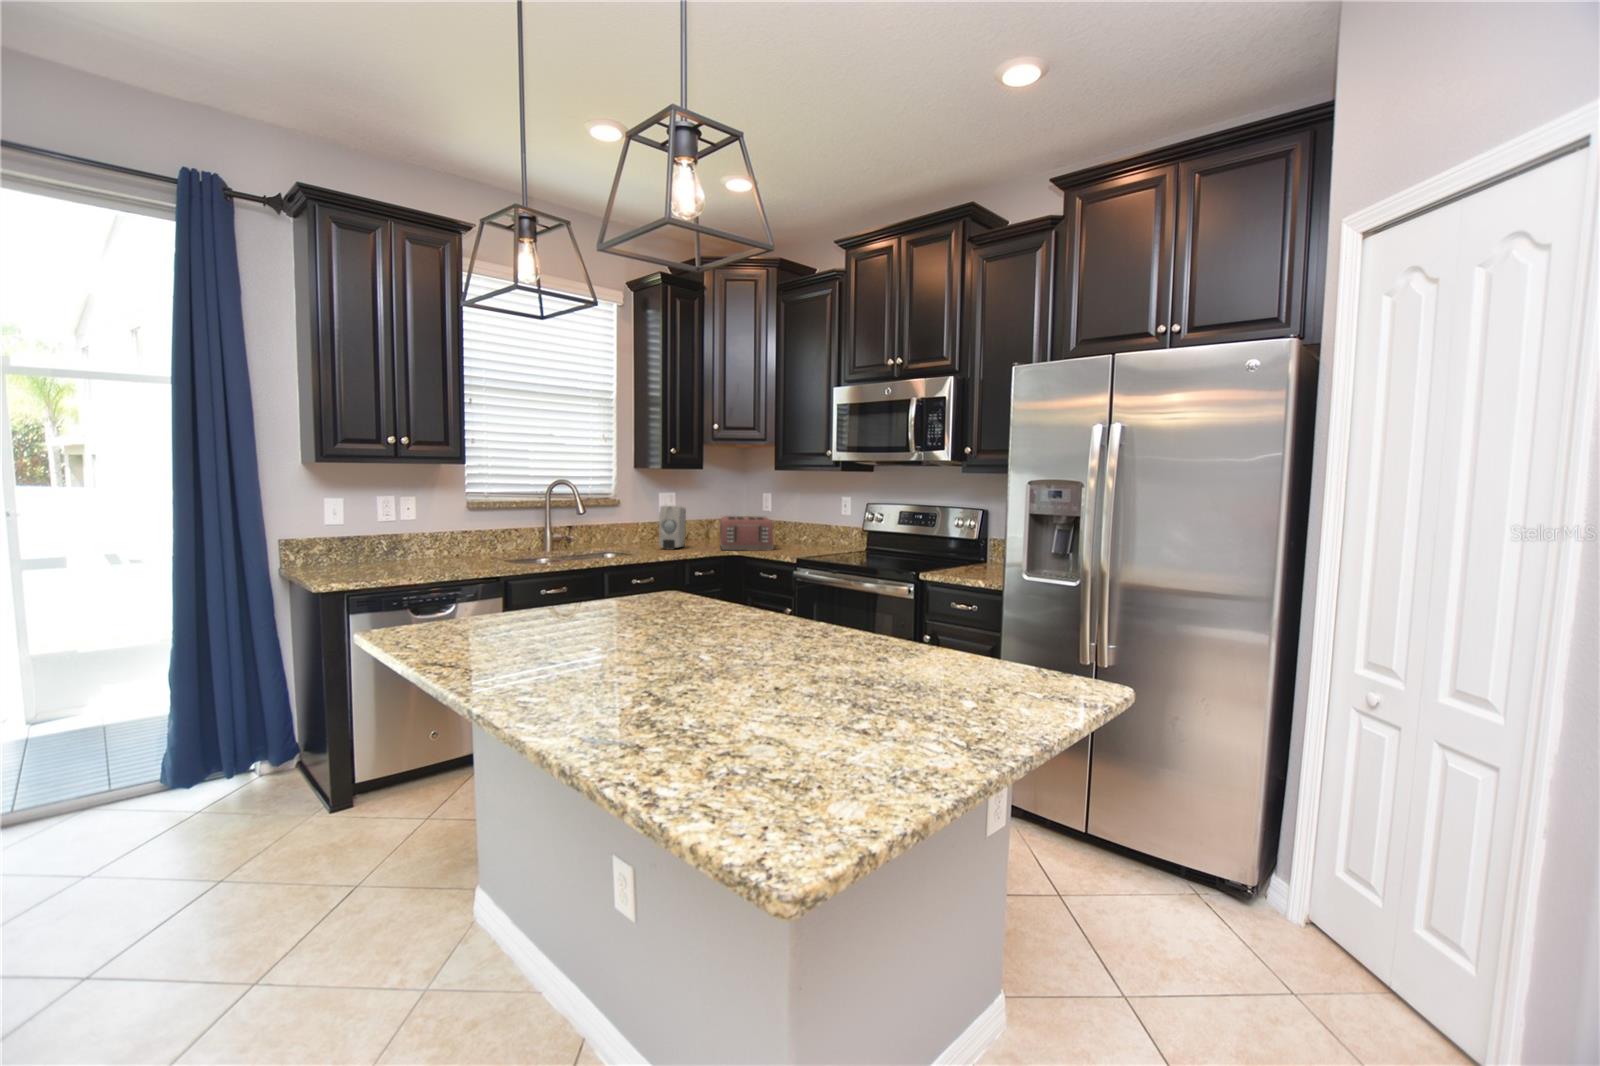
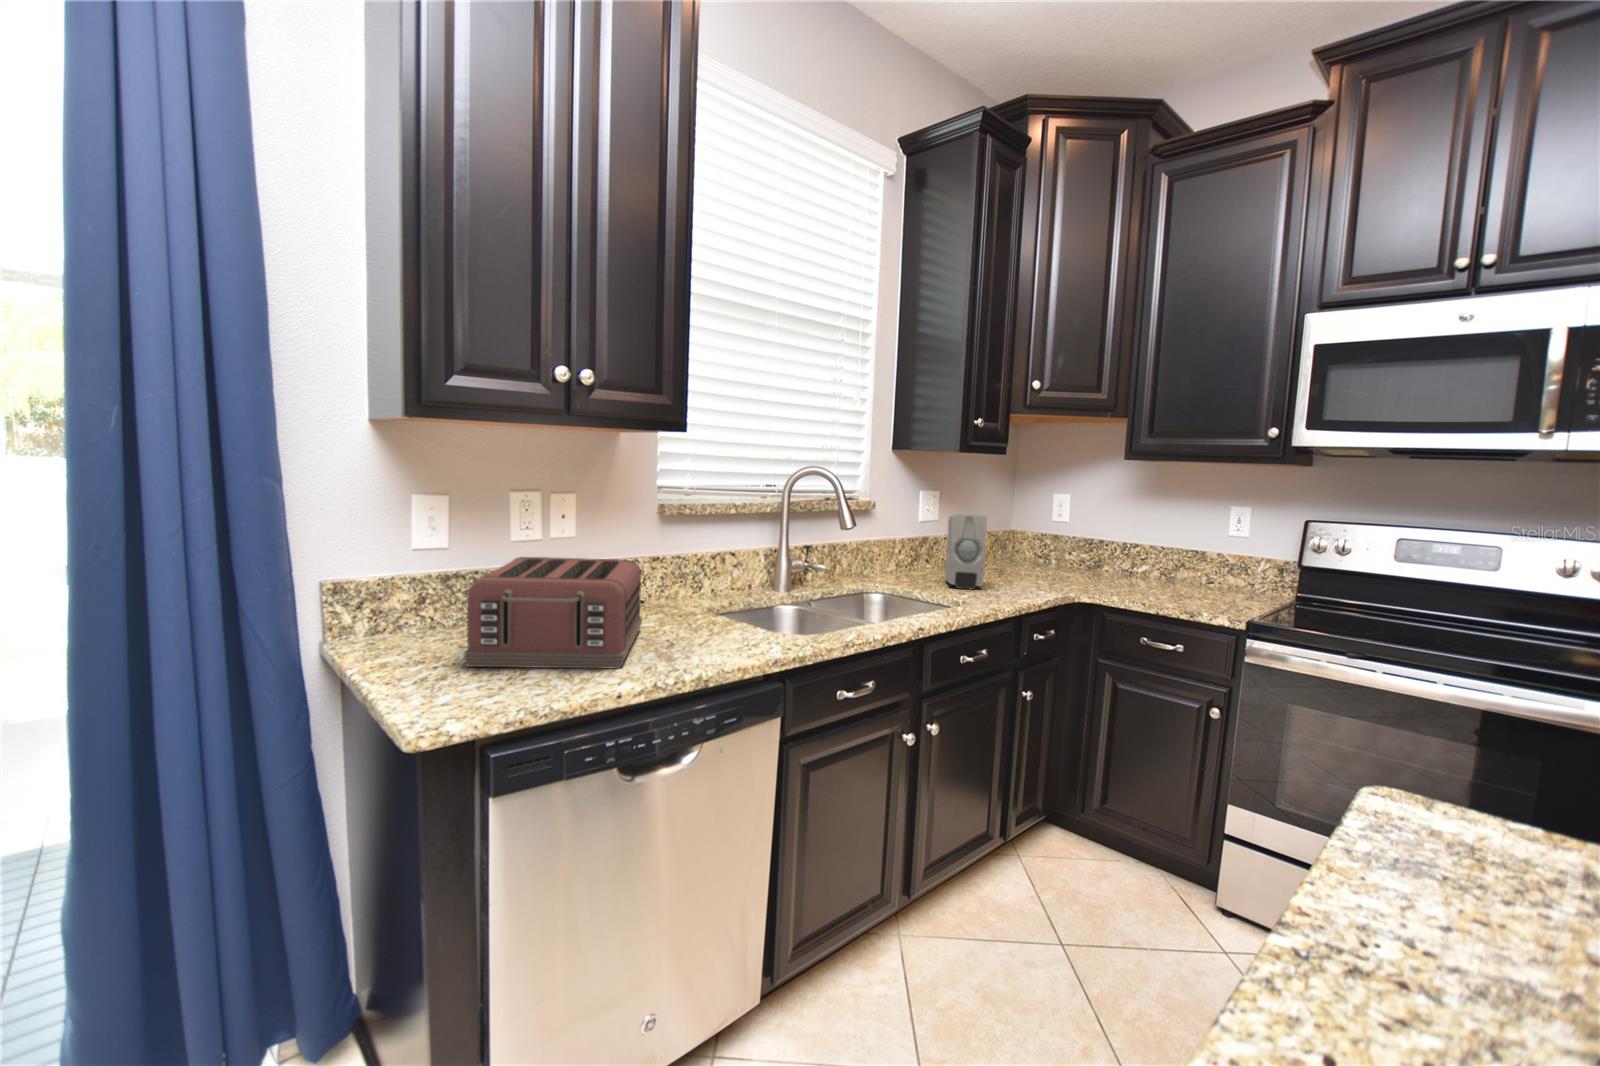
toaster: present [719,516,774,550] -> present [464,557,642,668]

